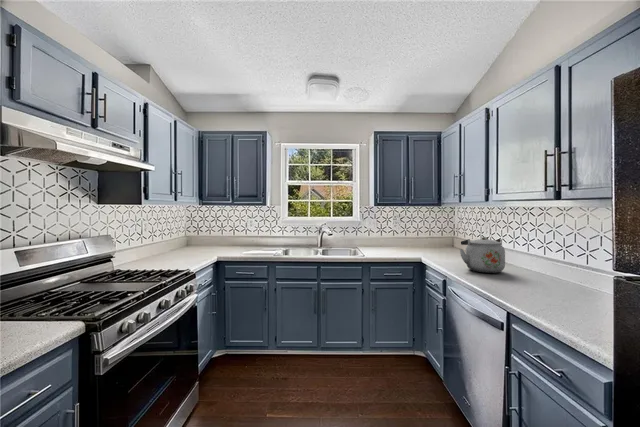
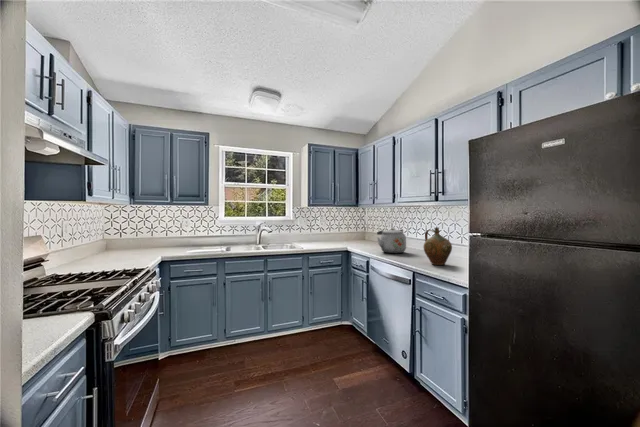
ceramic jug: none [530,242,585,304] -> present [424,227,452,265]

